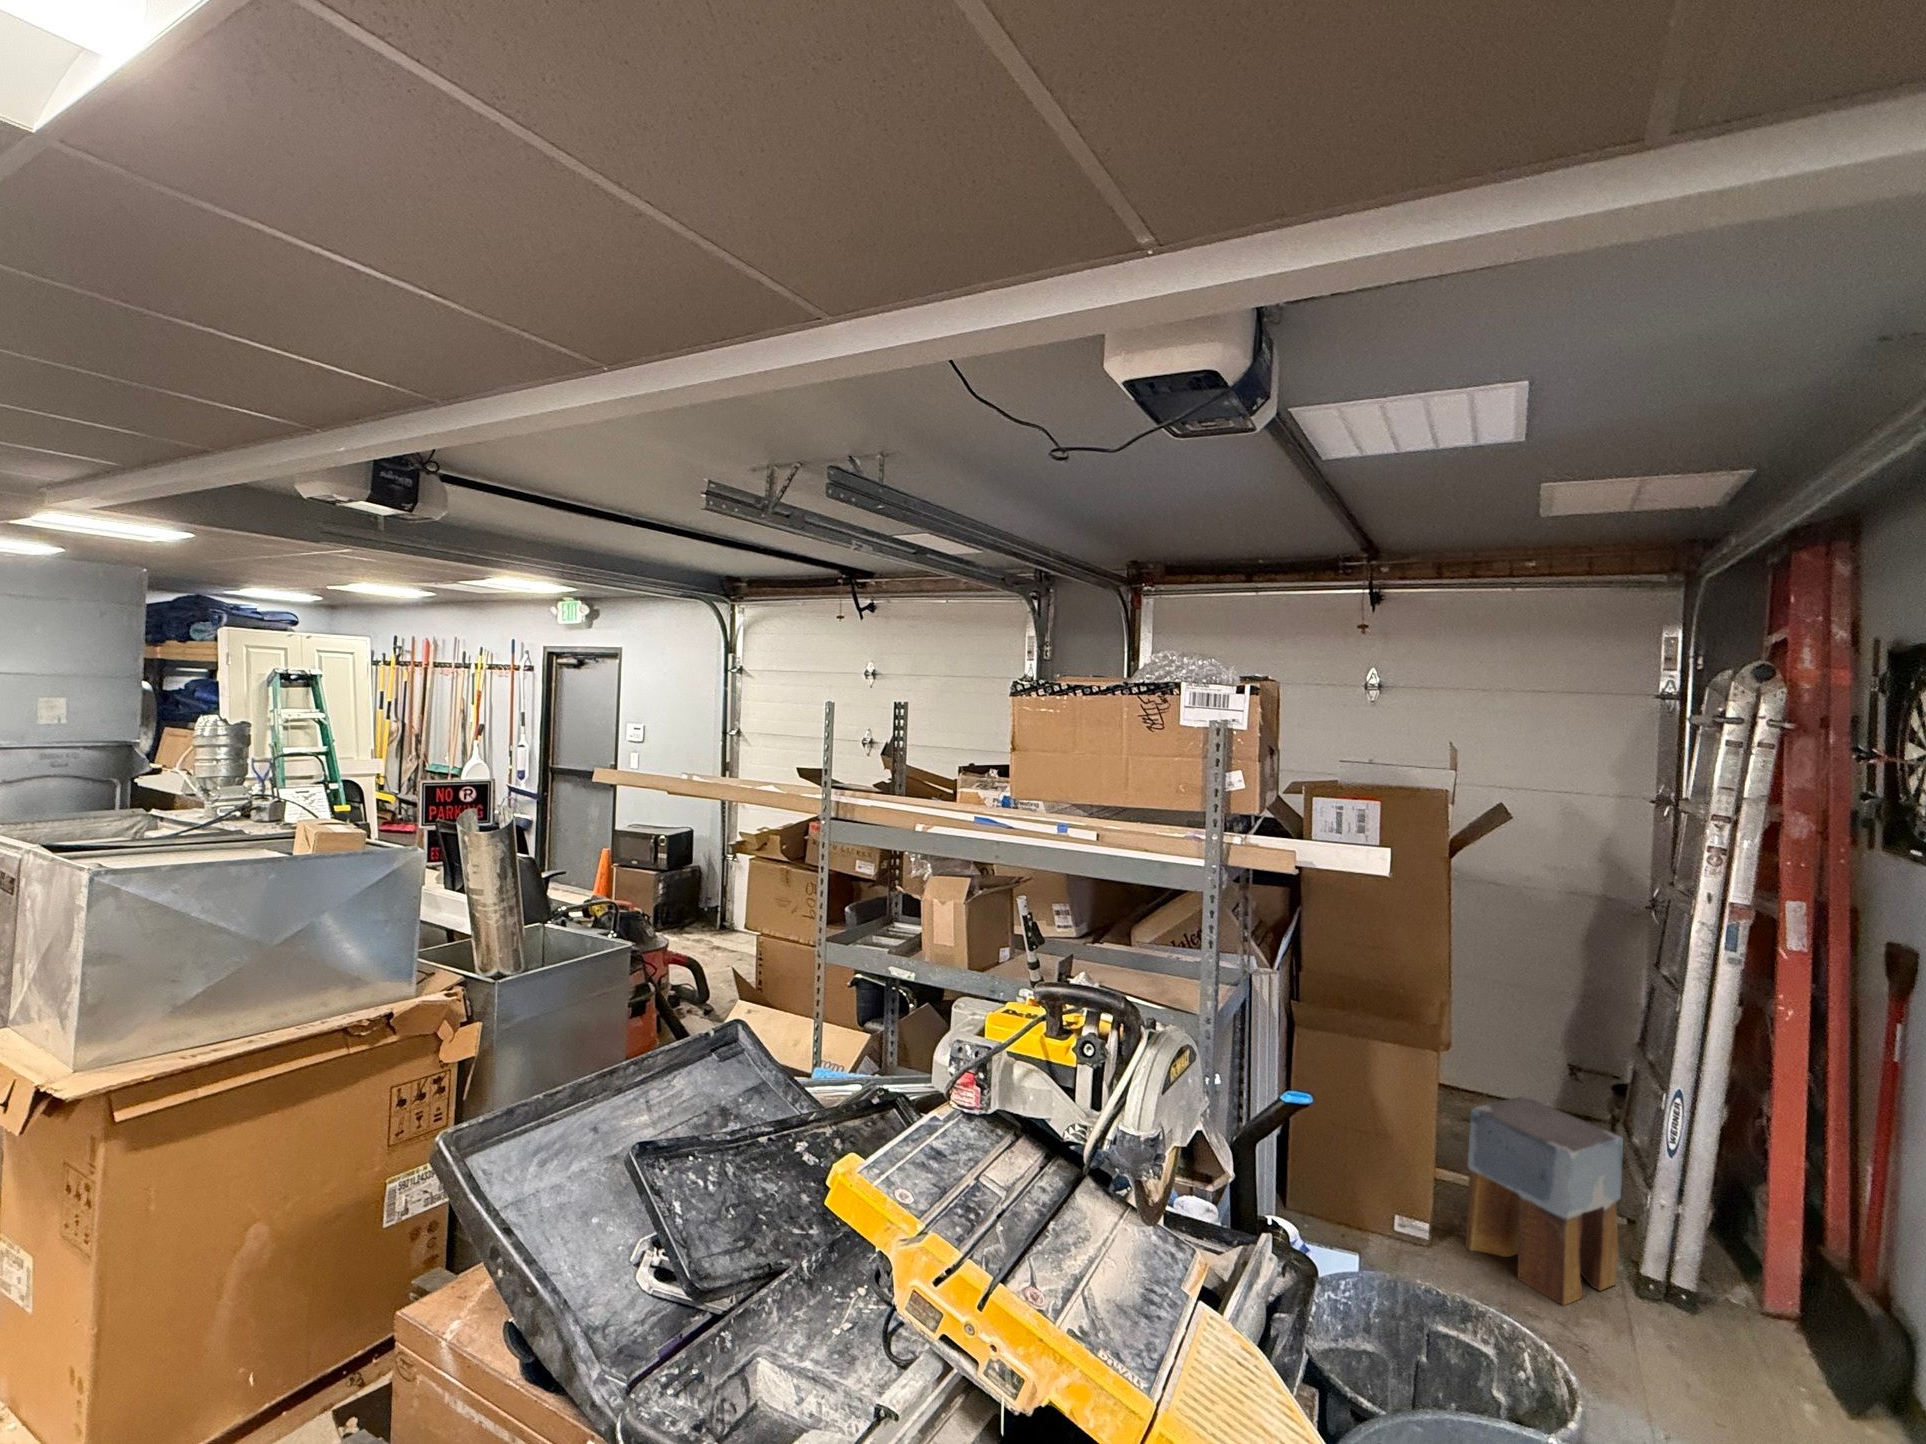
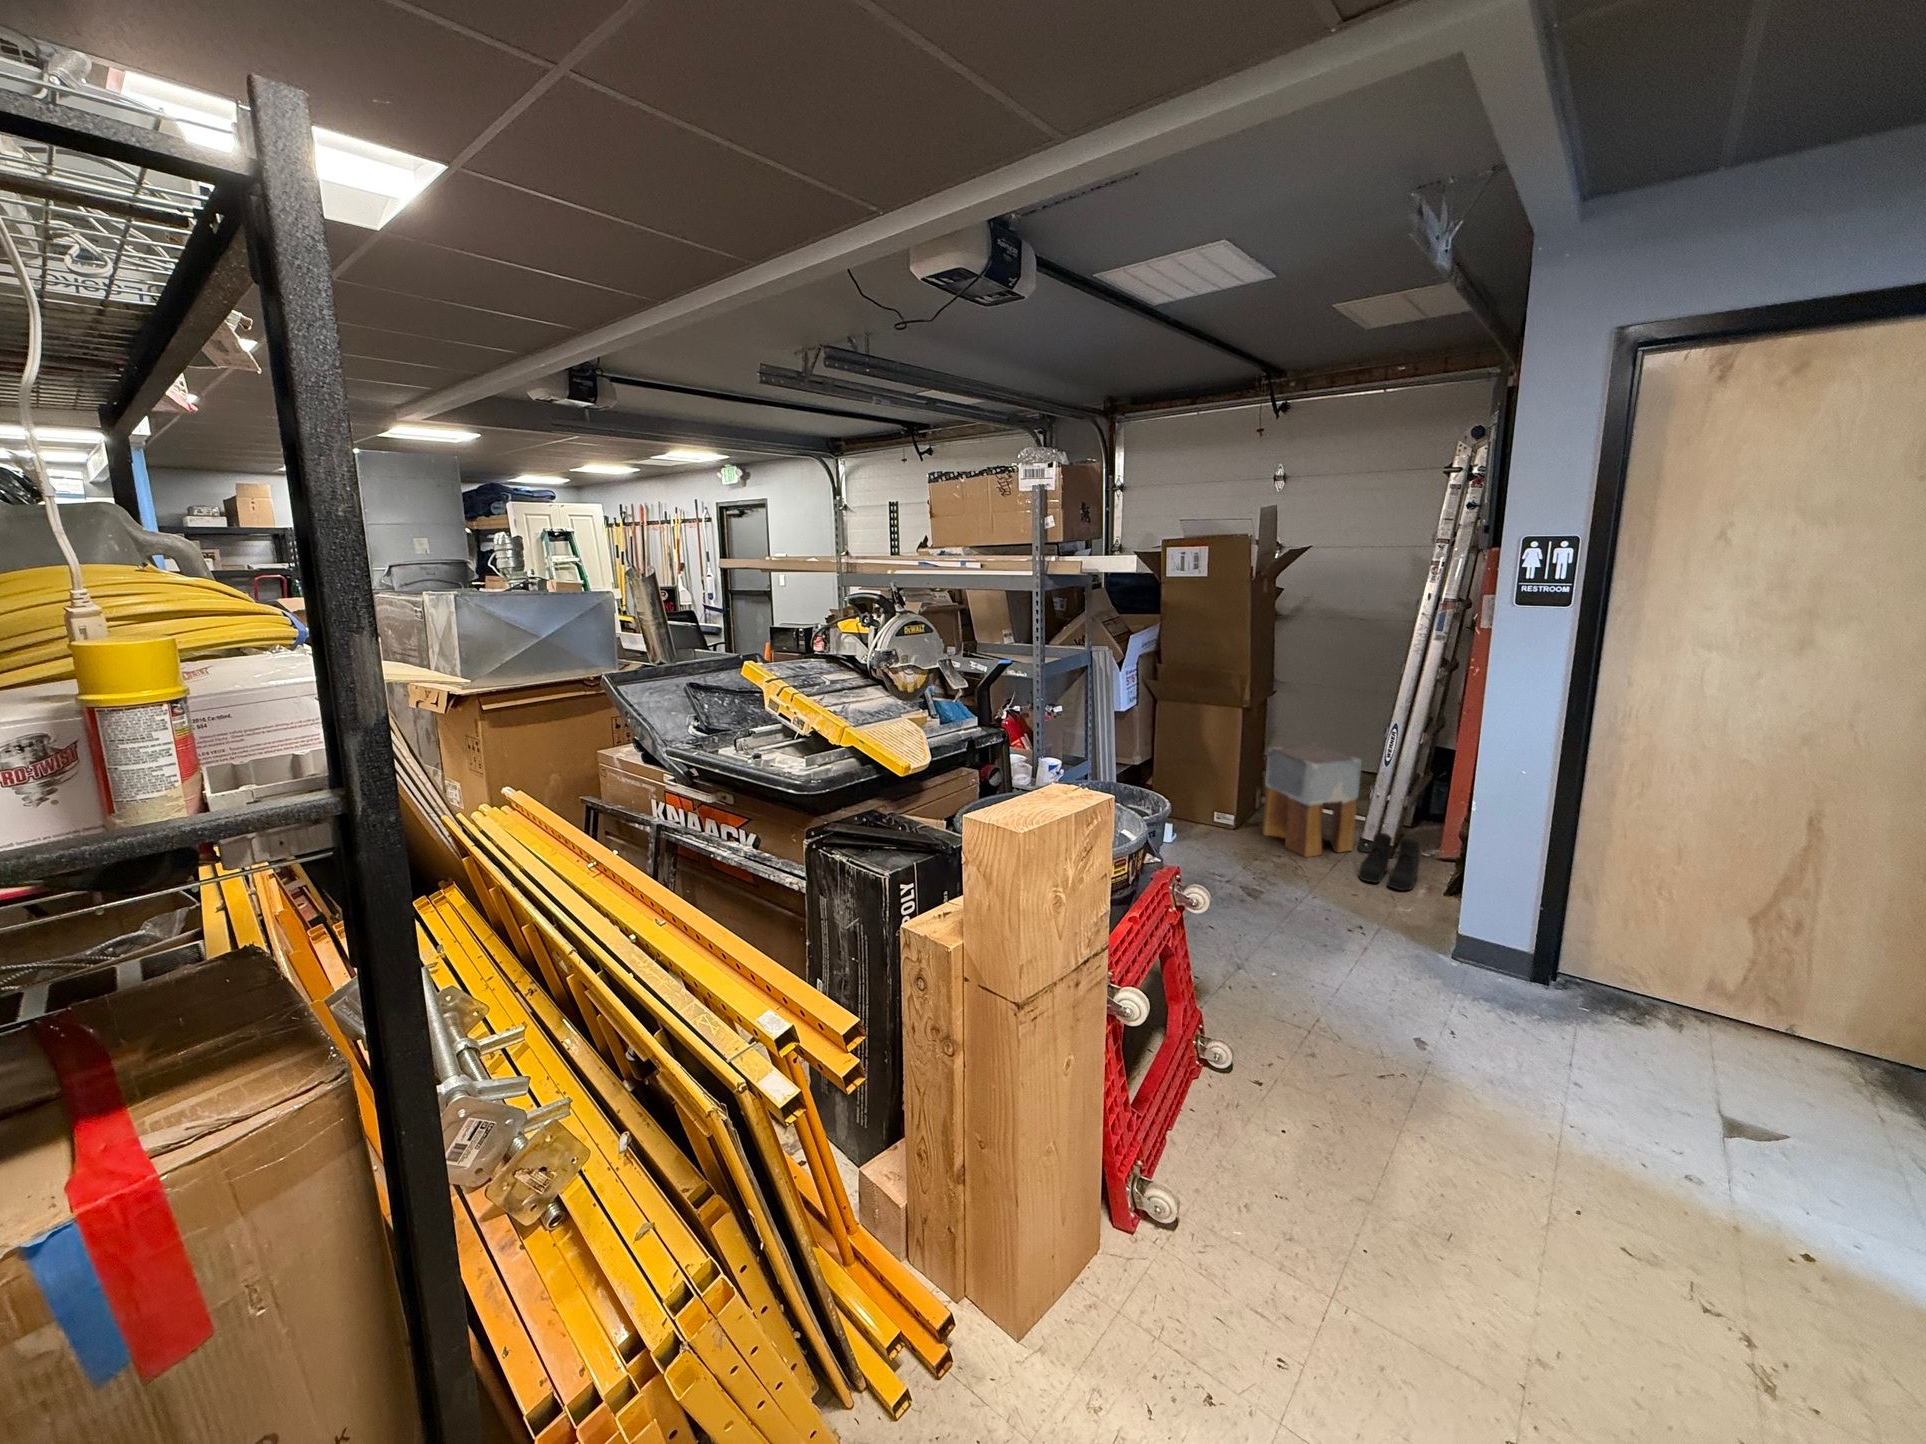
boots: none [1668,1267,1769,1391] -> present [1359,832,1420,890]

